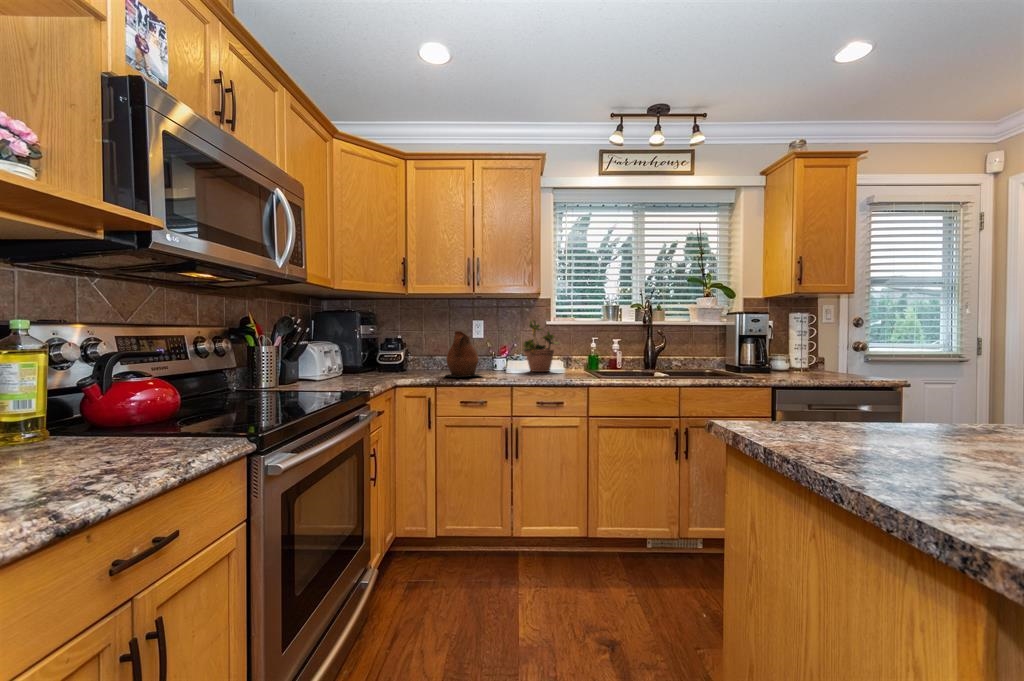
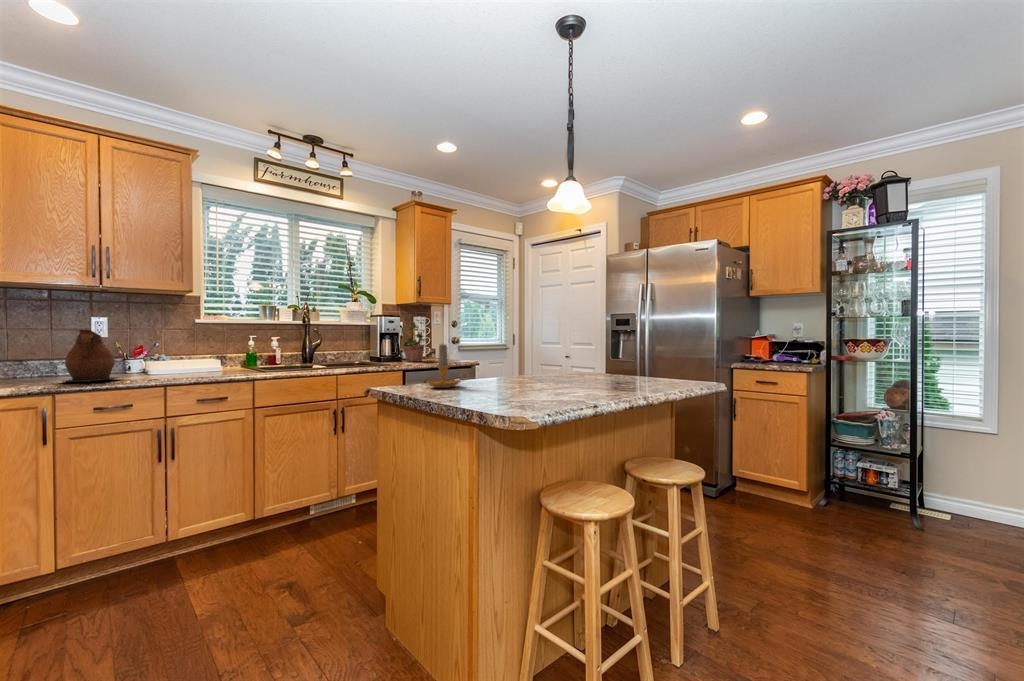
potted plant: present [522,320,559,372] -> present [402,322,426,362]
candle: none [841,355,966,455] -> present [426,344,463,388]

